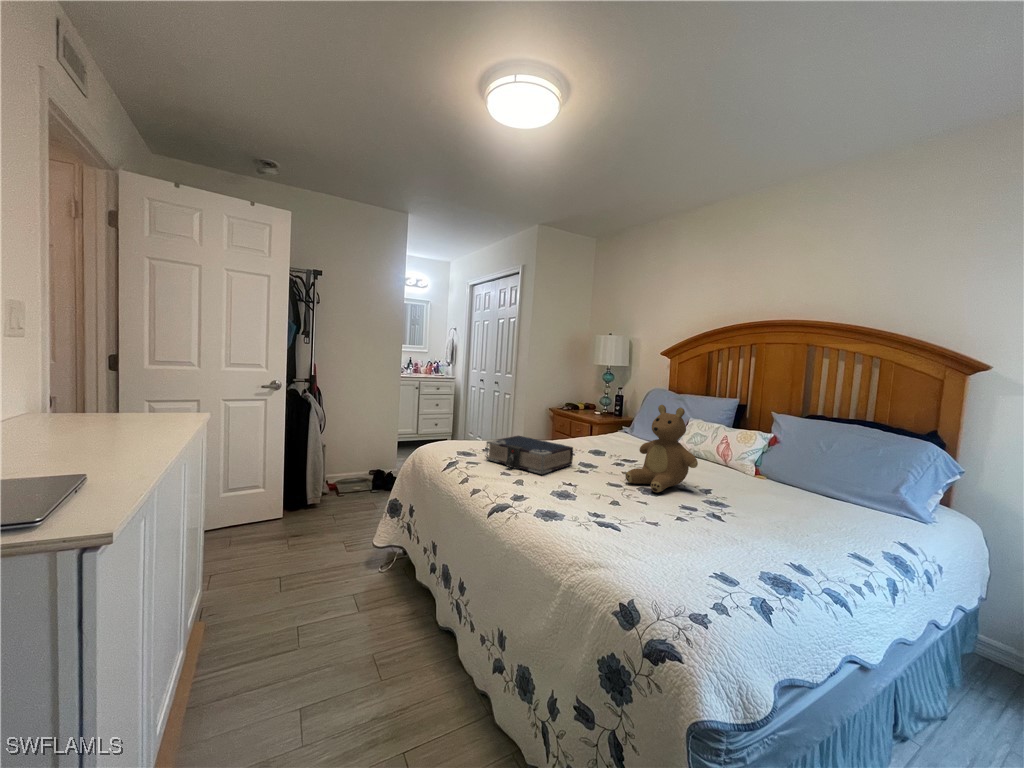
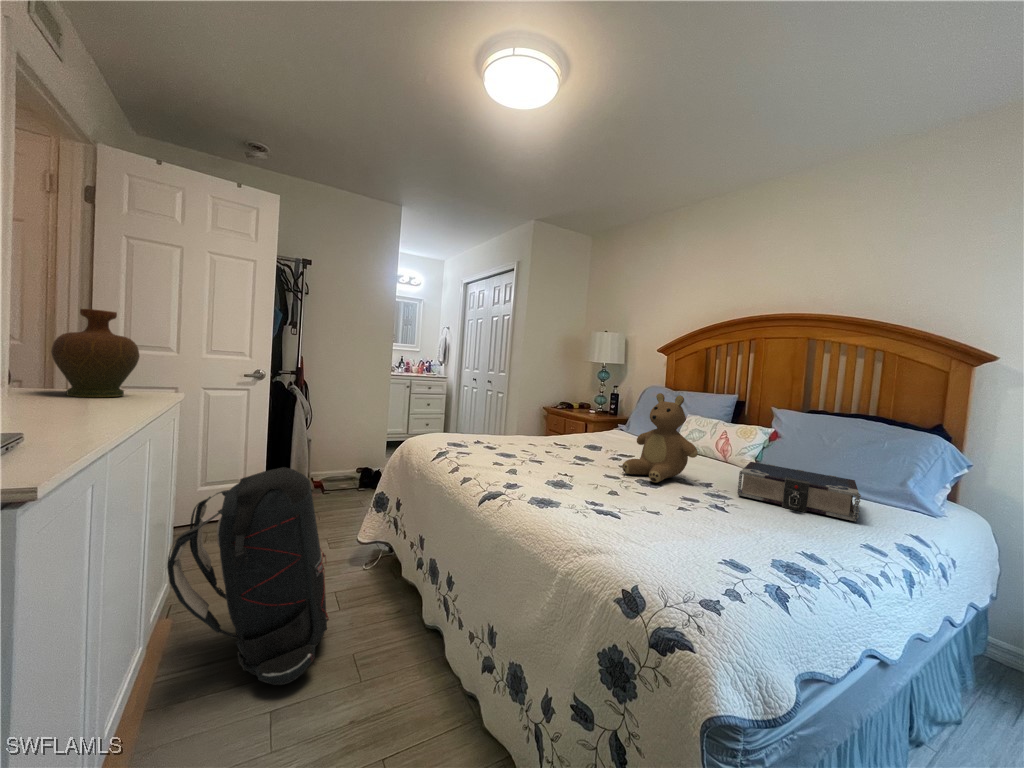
decorative vase: none [90,340,169,423] -> present [51,309,139,397]
book: present [486,436,573,474] -> present [737,462,861,521]
backpack: none [204,482,350,685] -> present [167,467,329,685]

